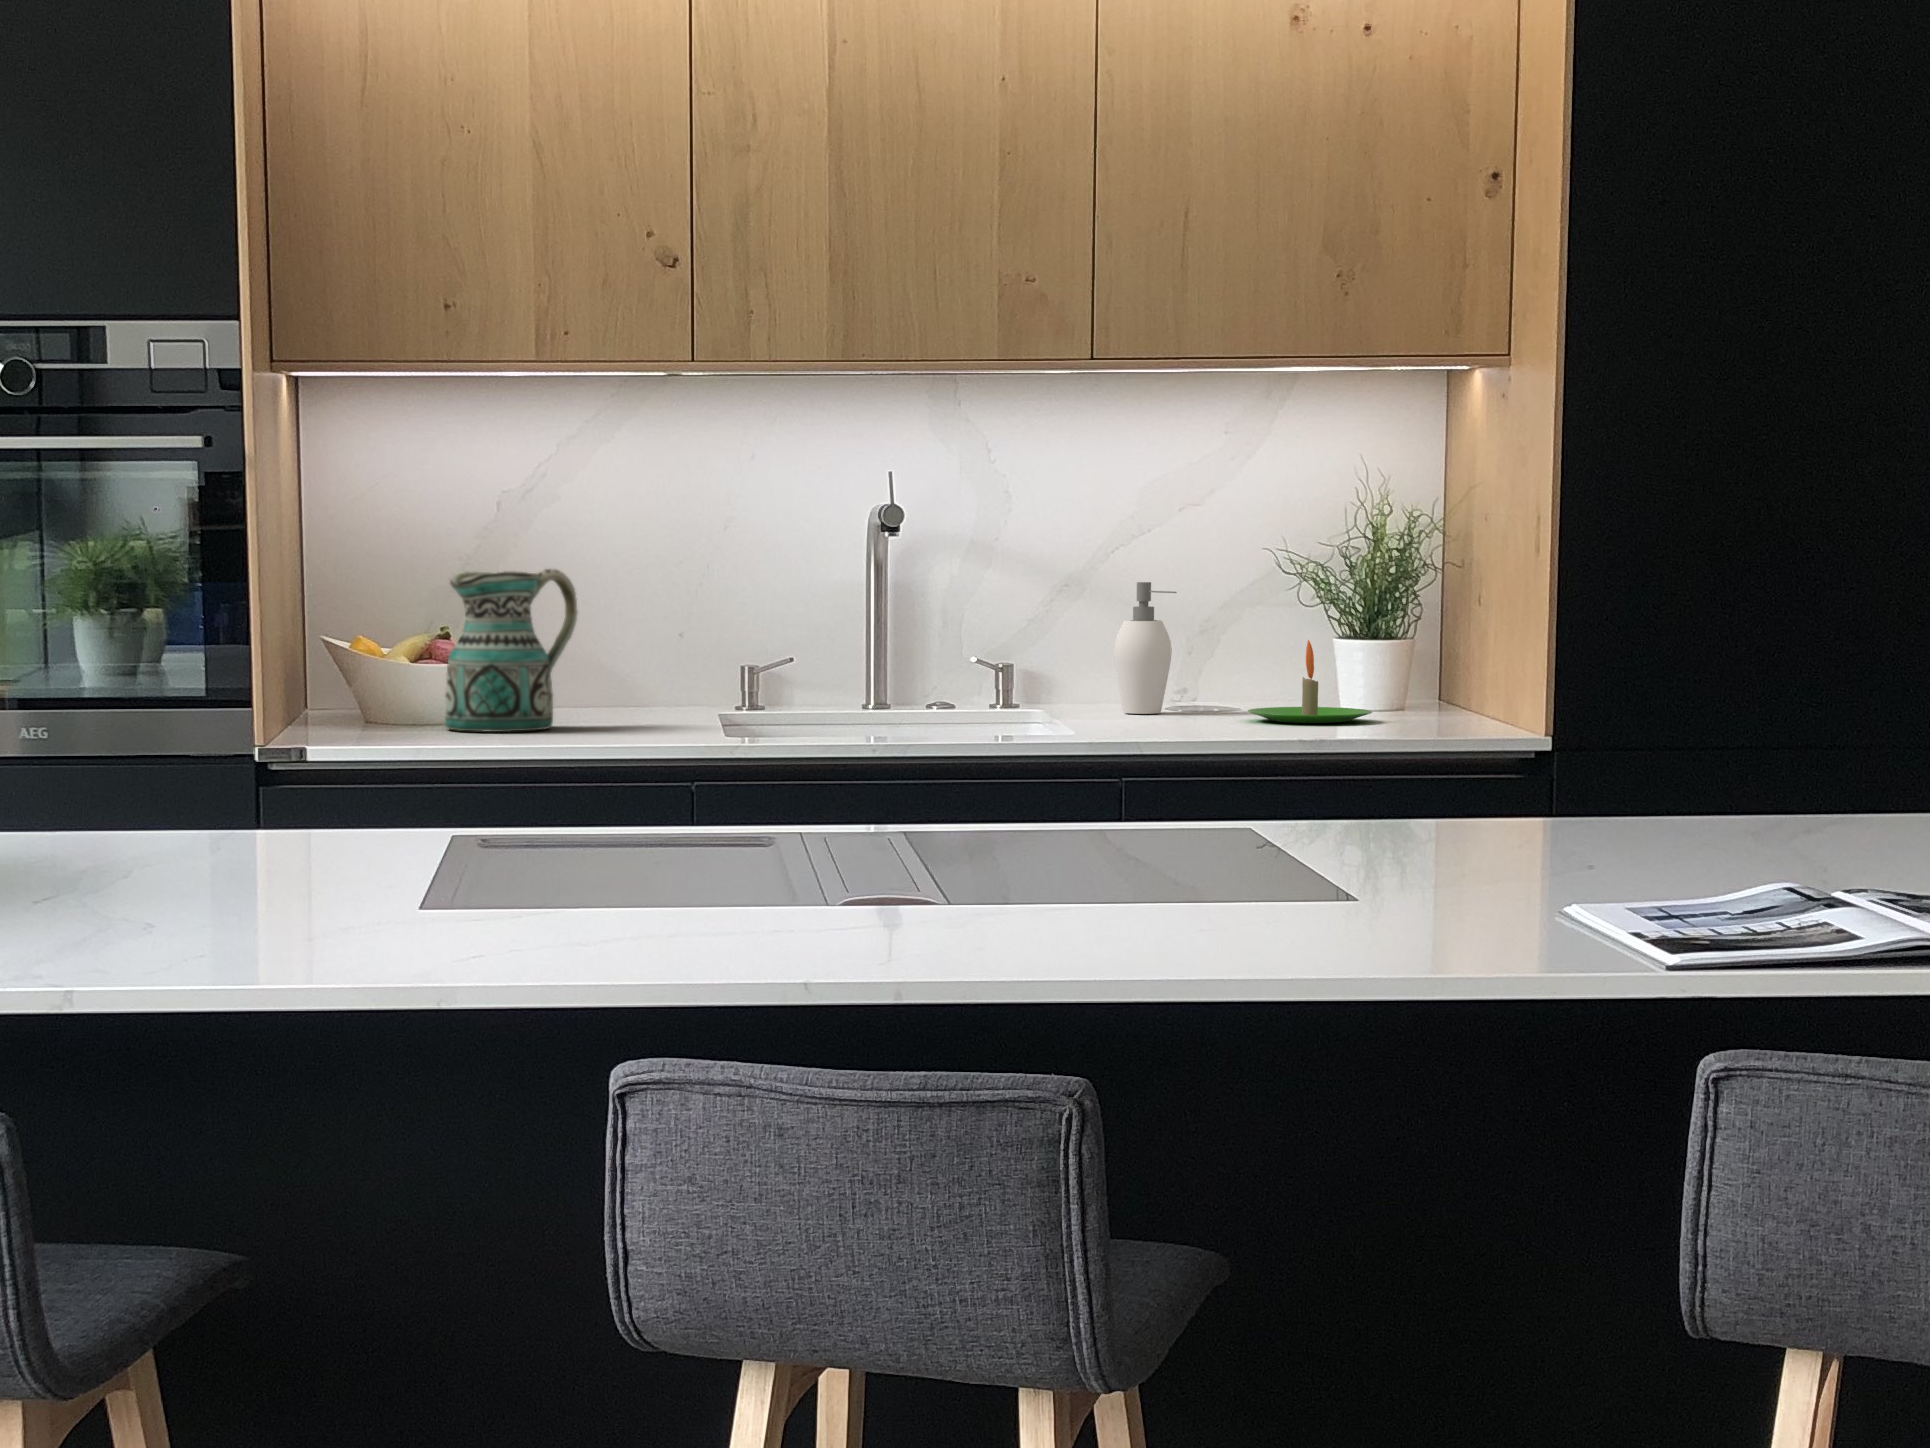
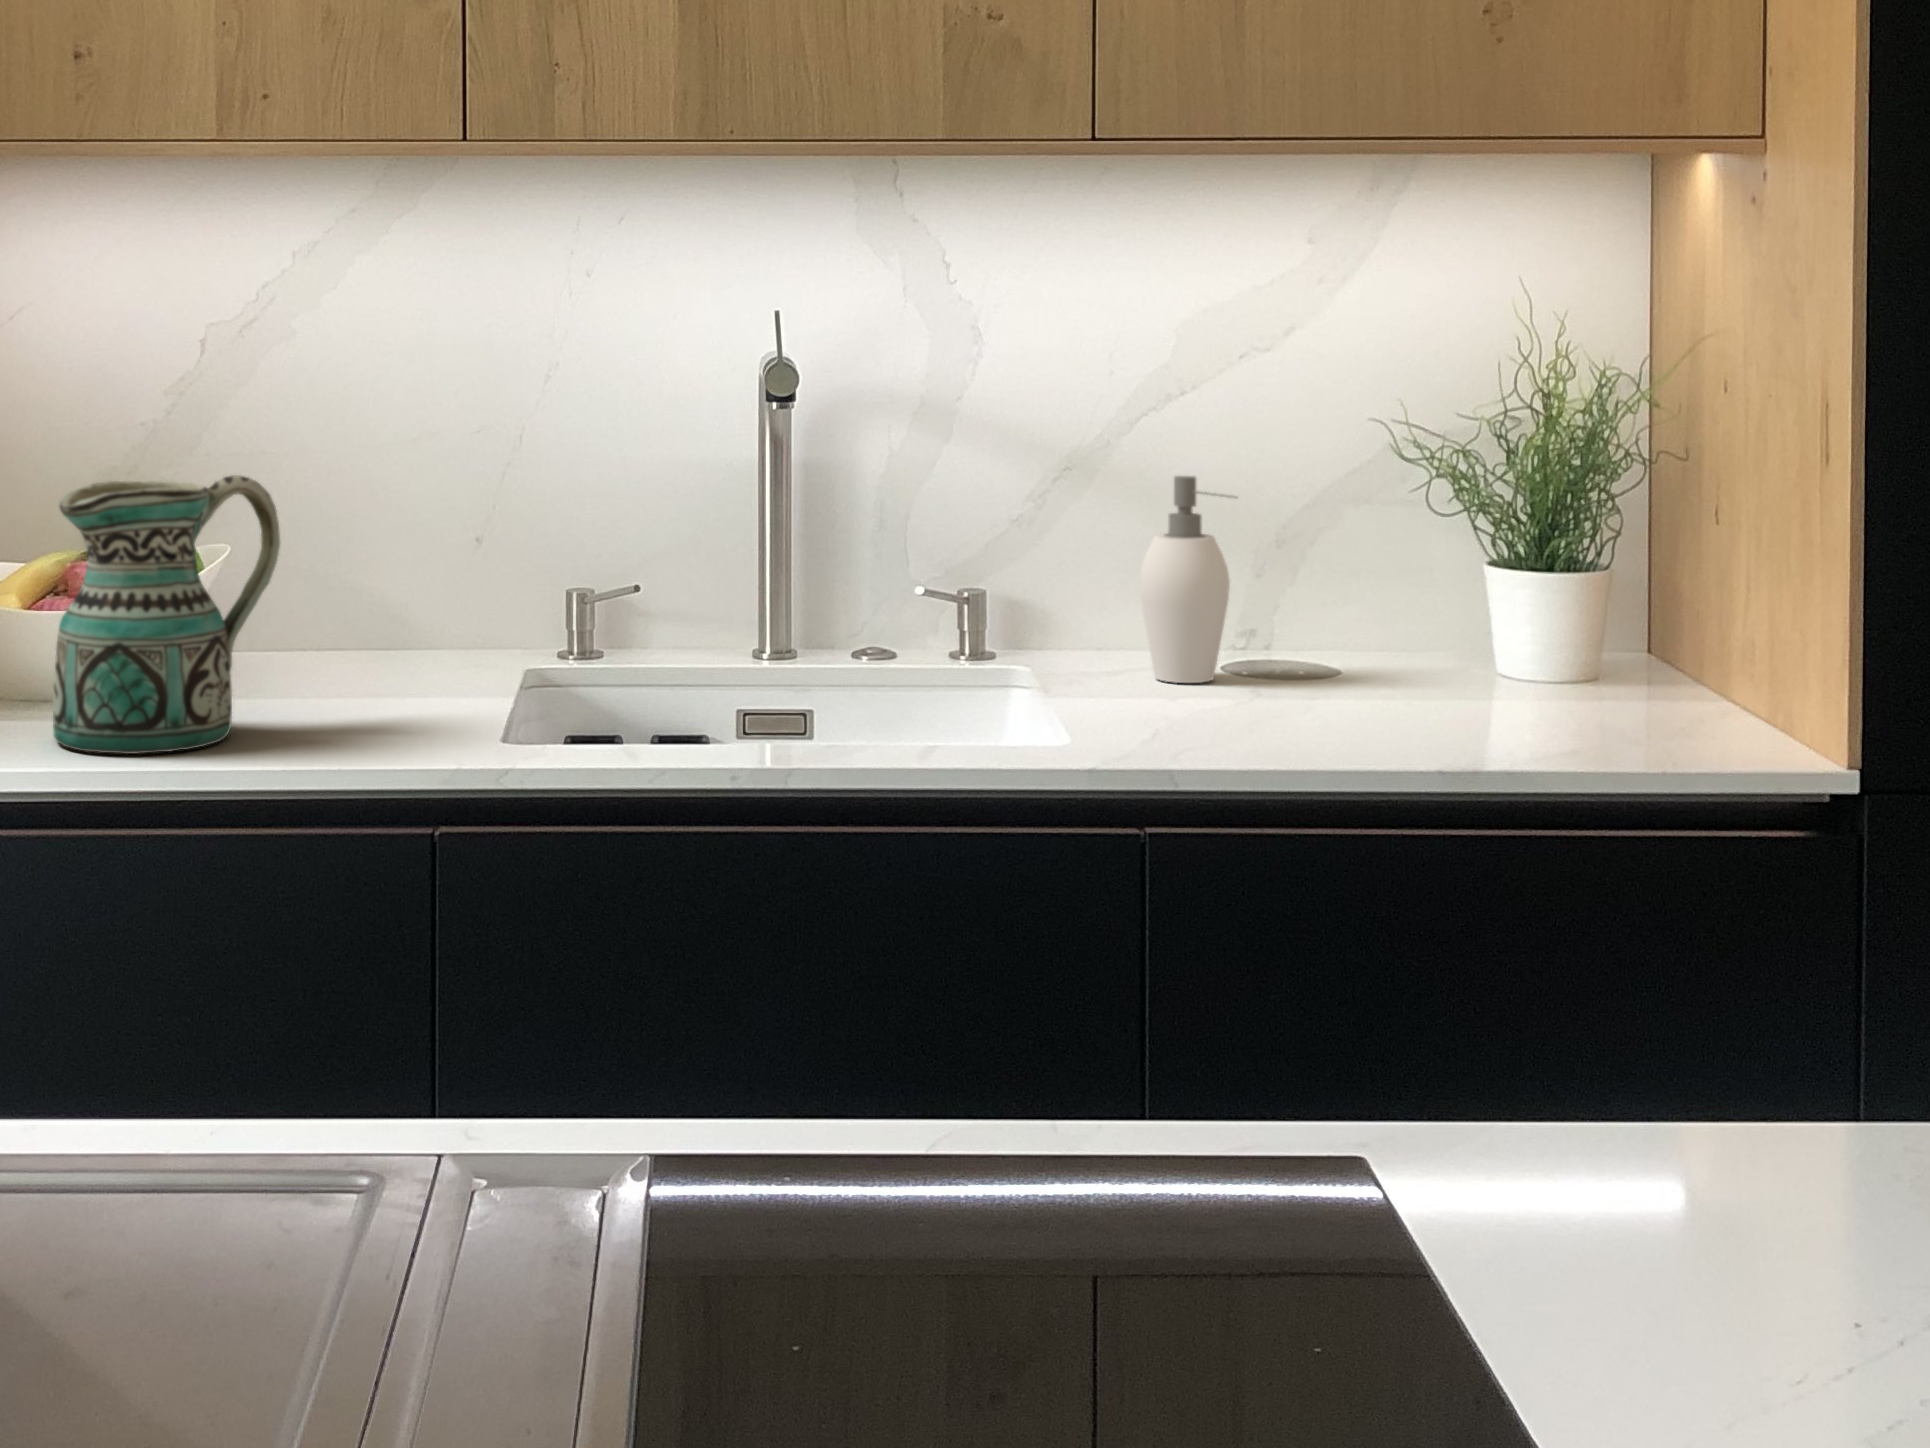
candle: present [1248,640,1372,723] -> none [1358,585,1563,726]

